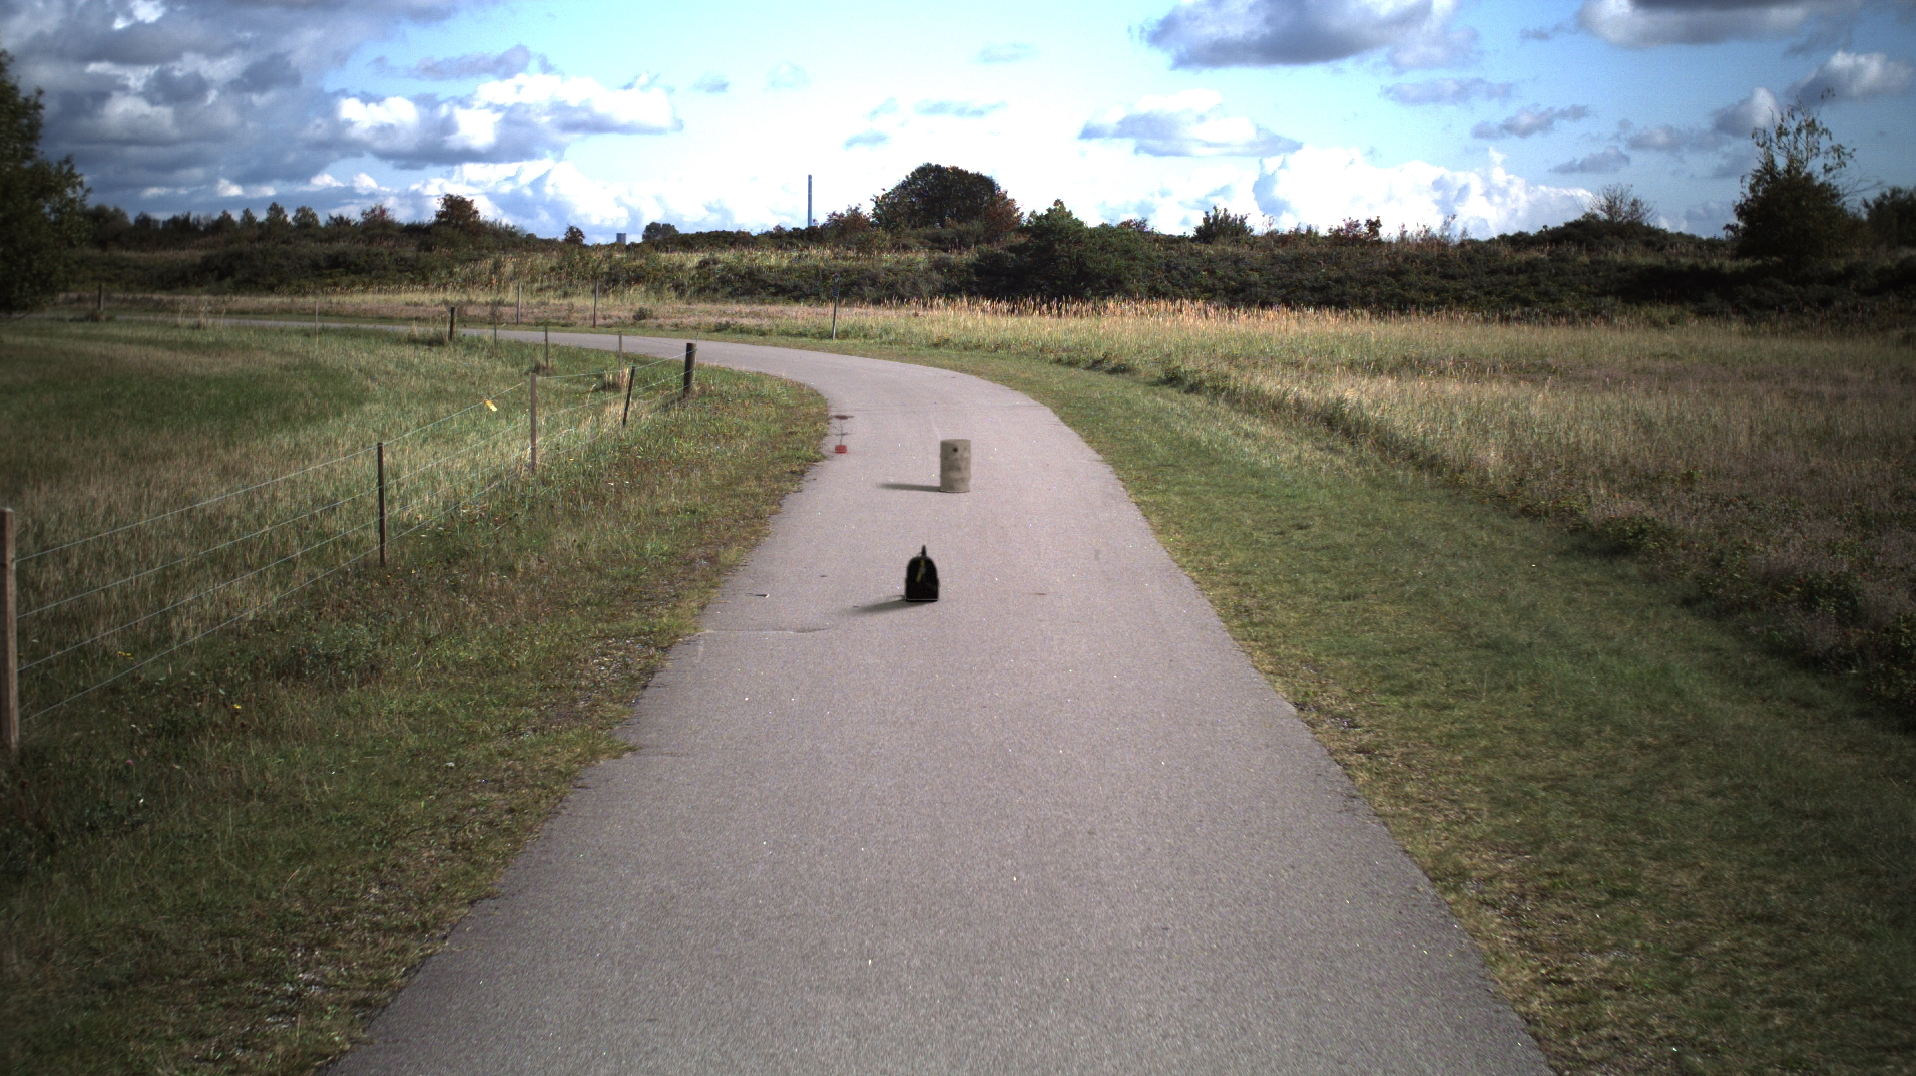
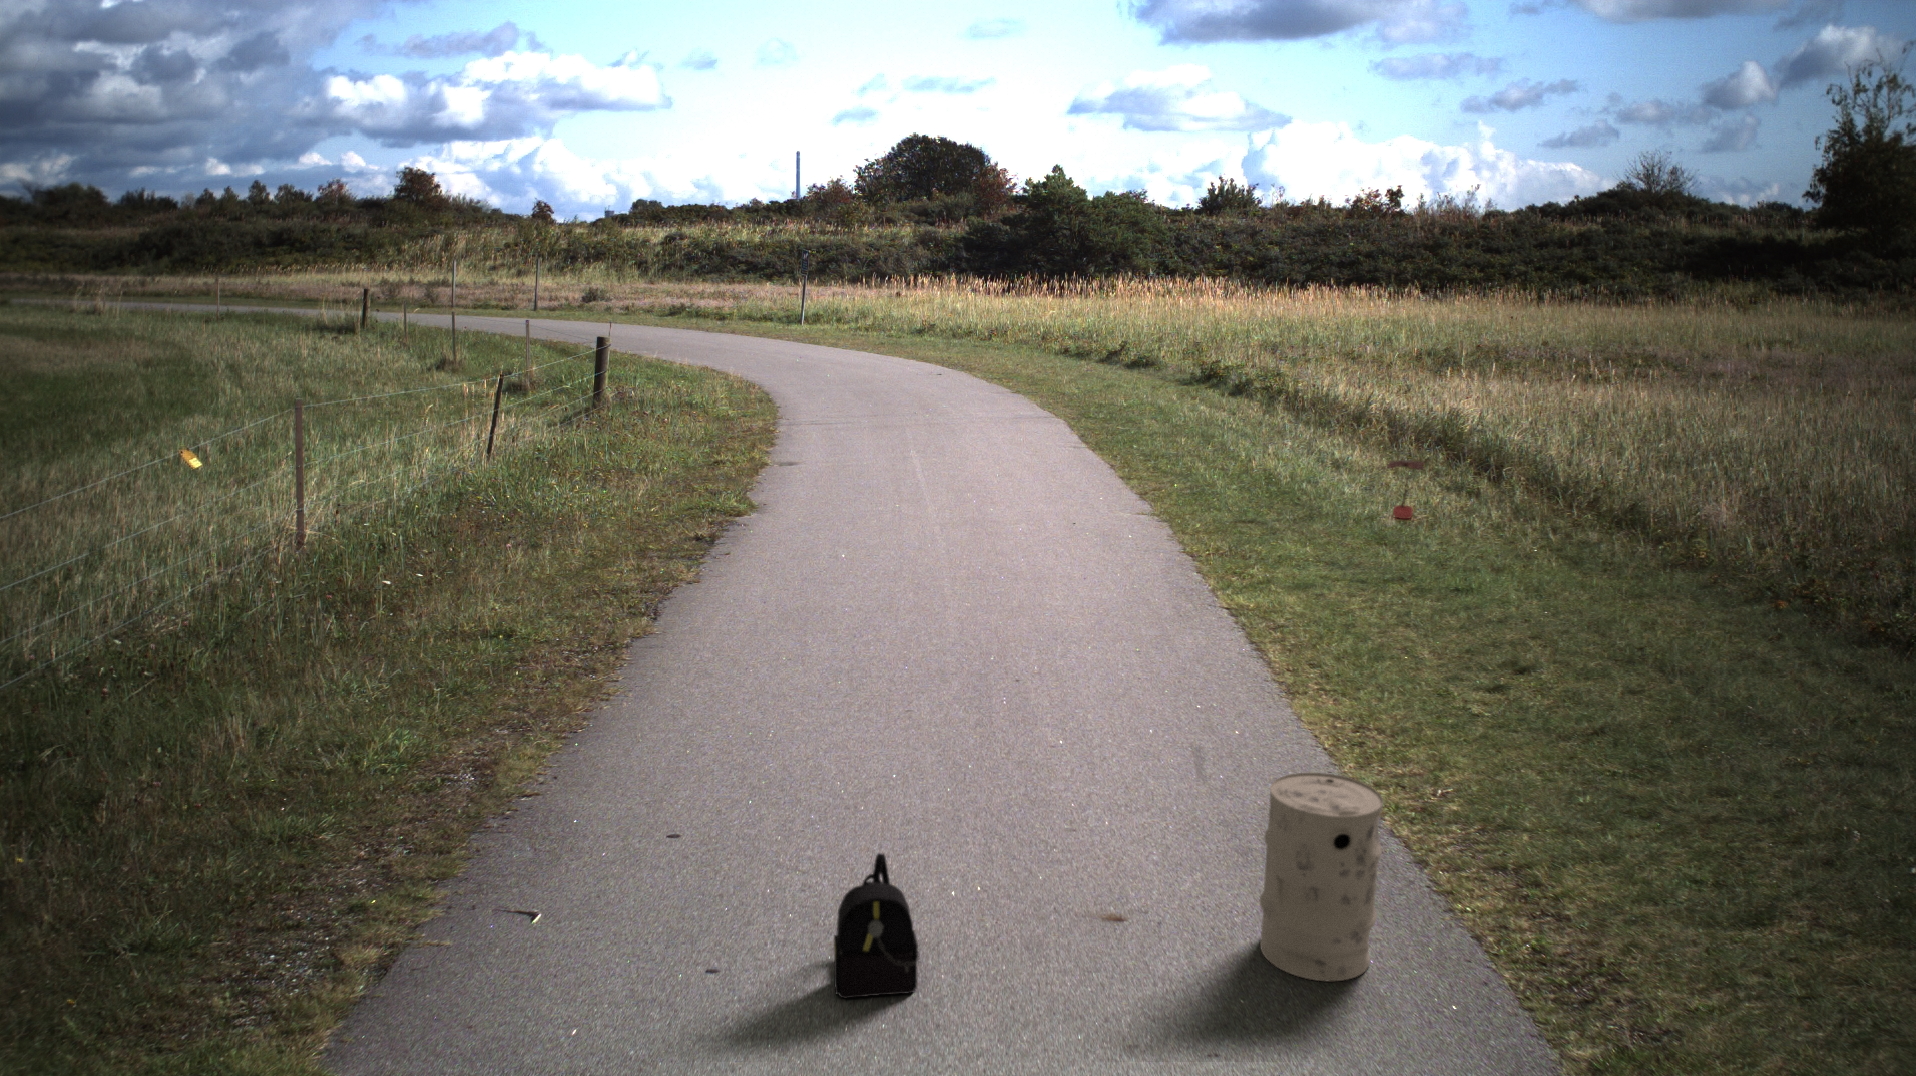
potted plant: present [828,415,853,453] -> present [1387,460,1424,519]
trash can: present [939,439,971,493] -> present [1260,773,1383,981]

